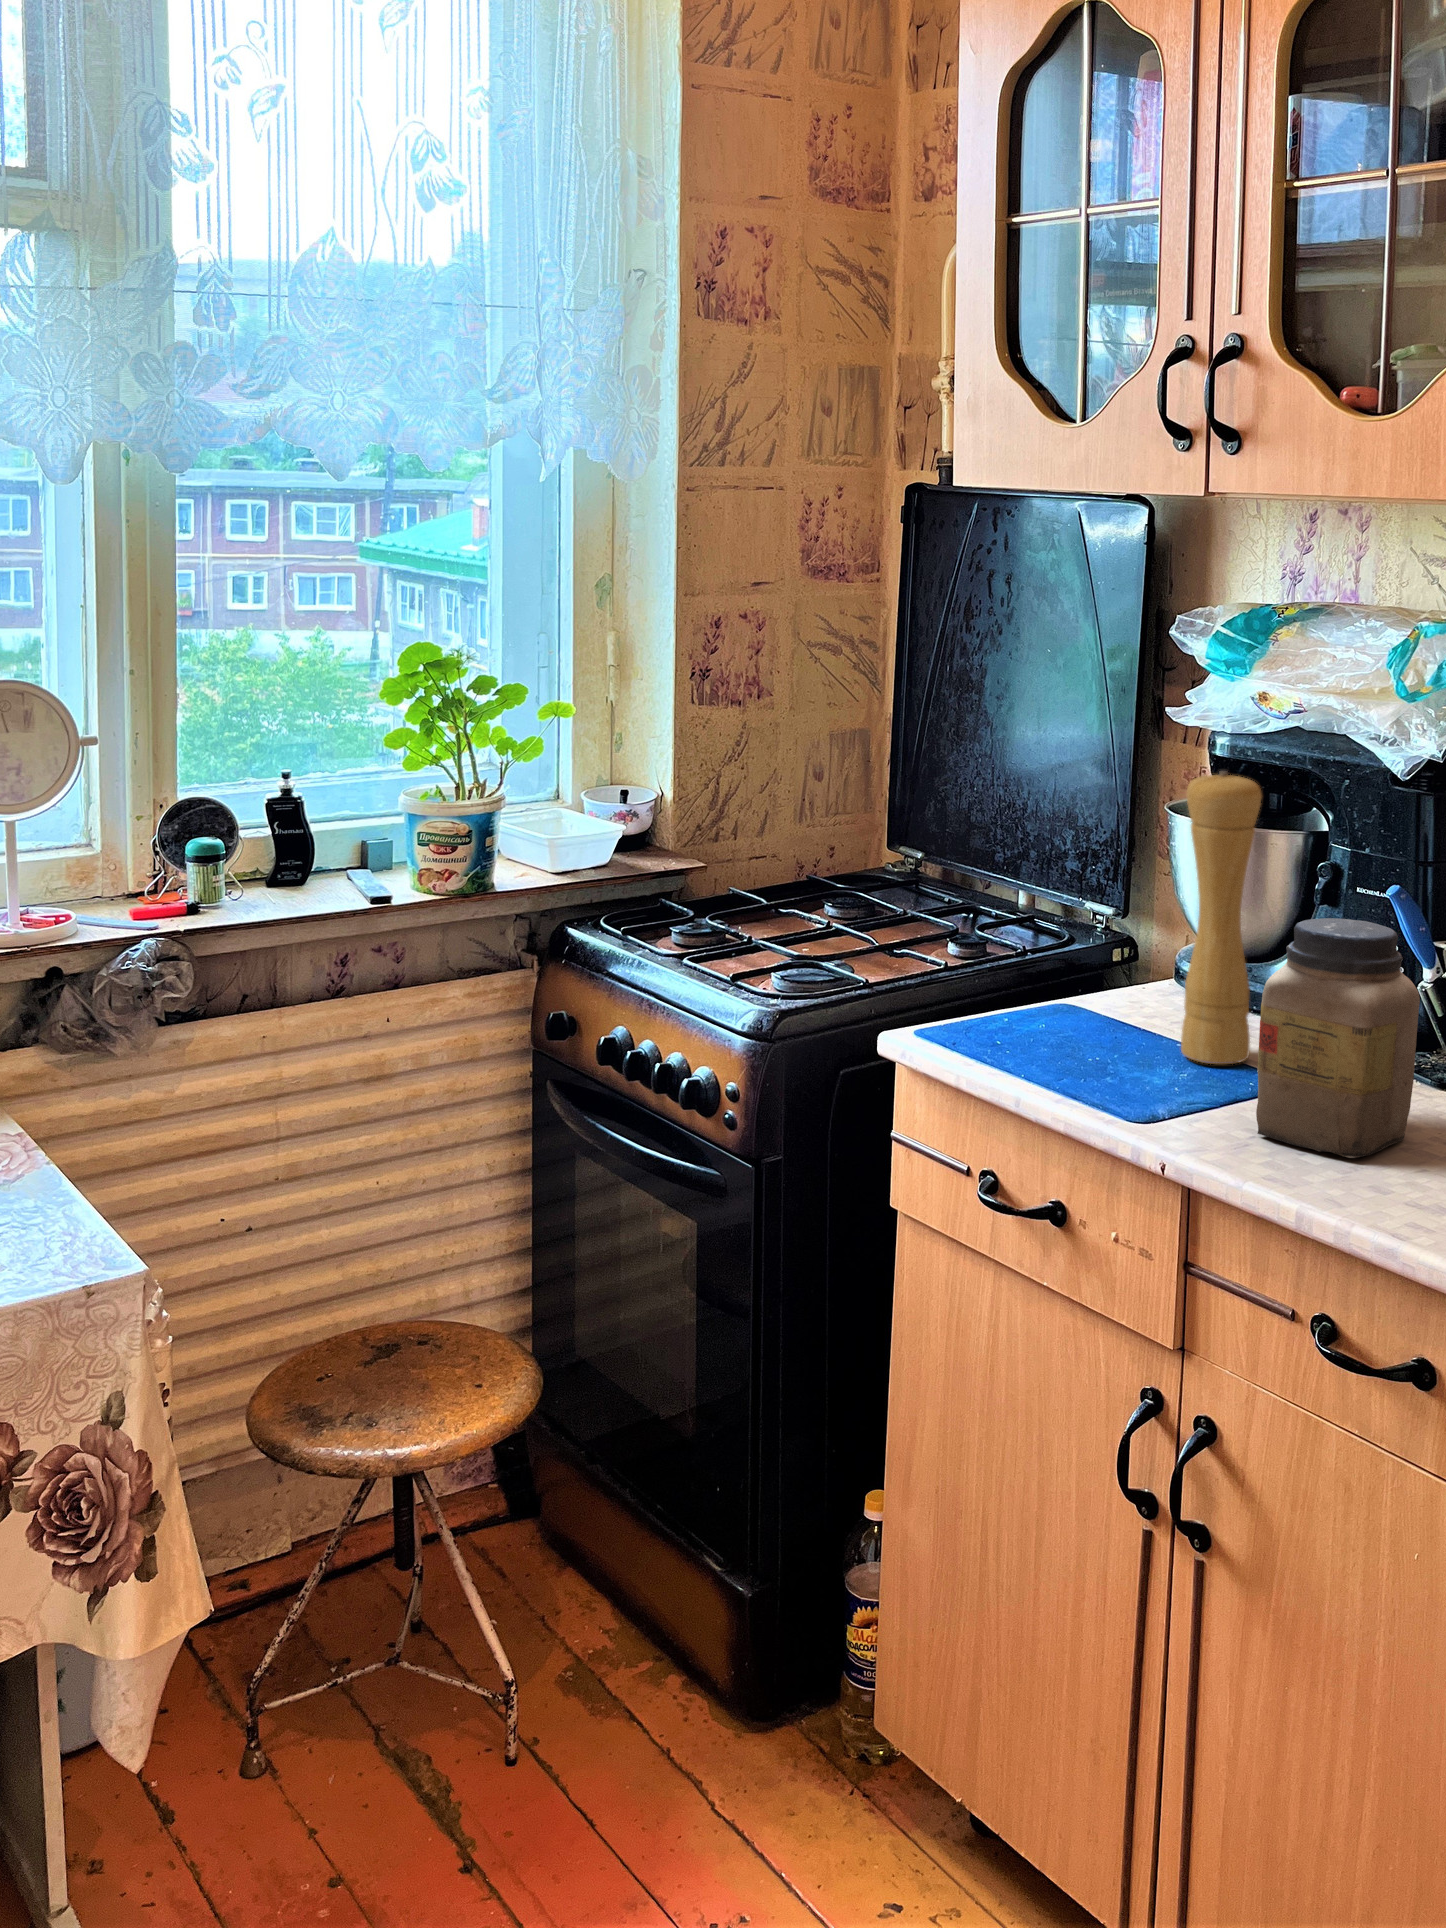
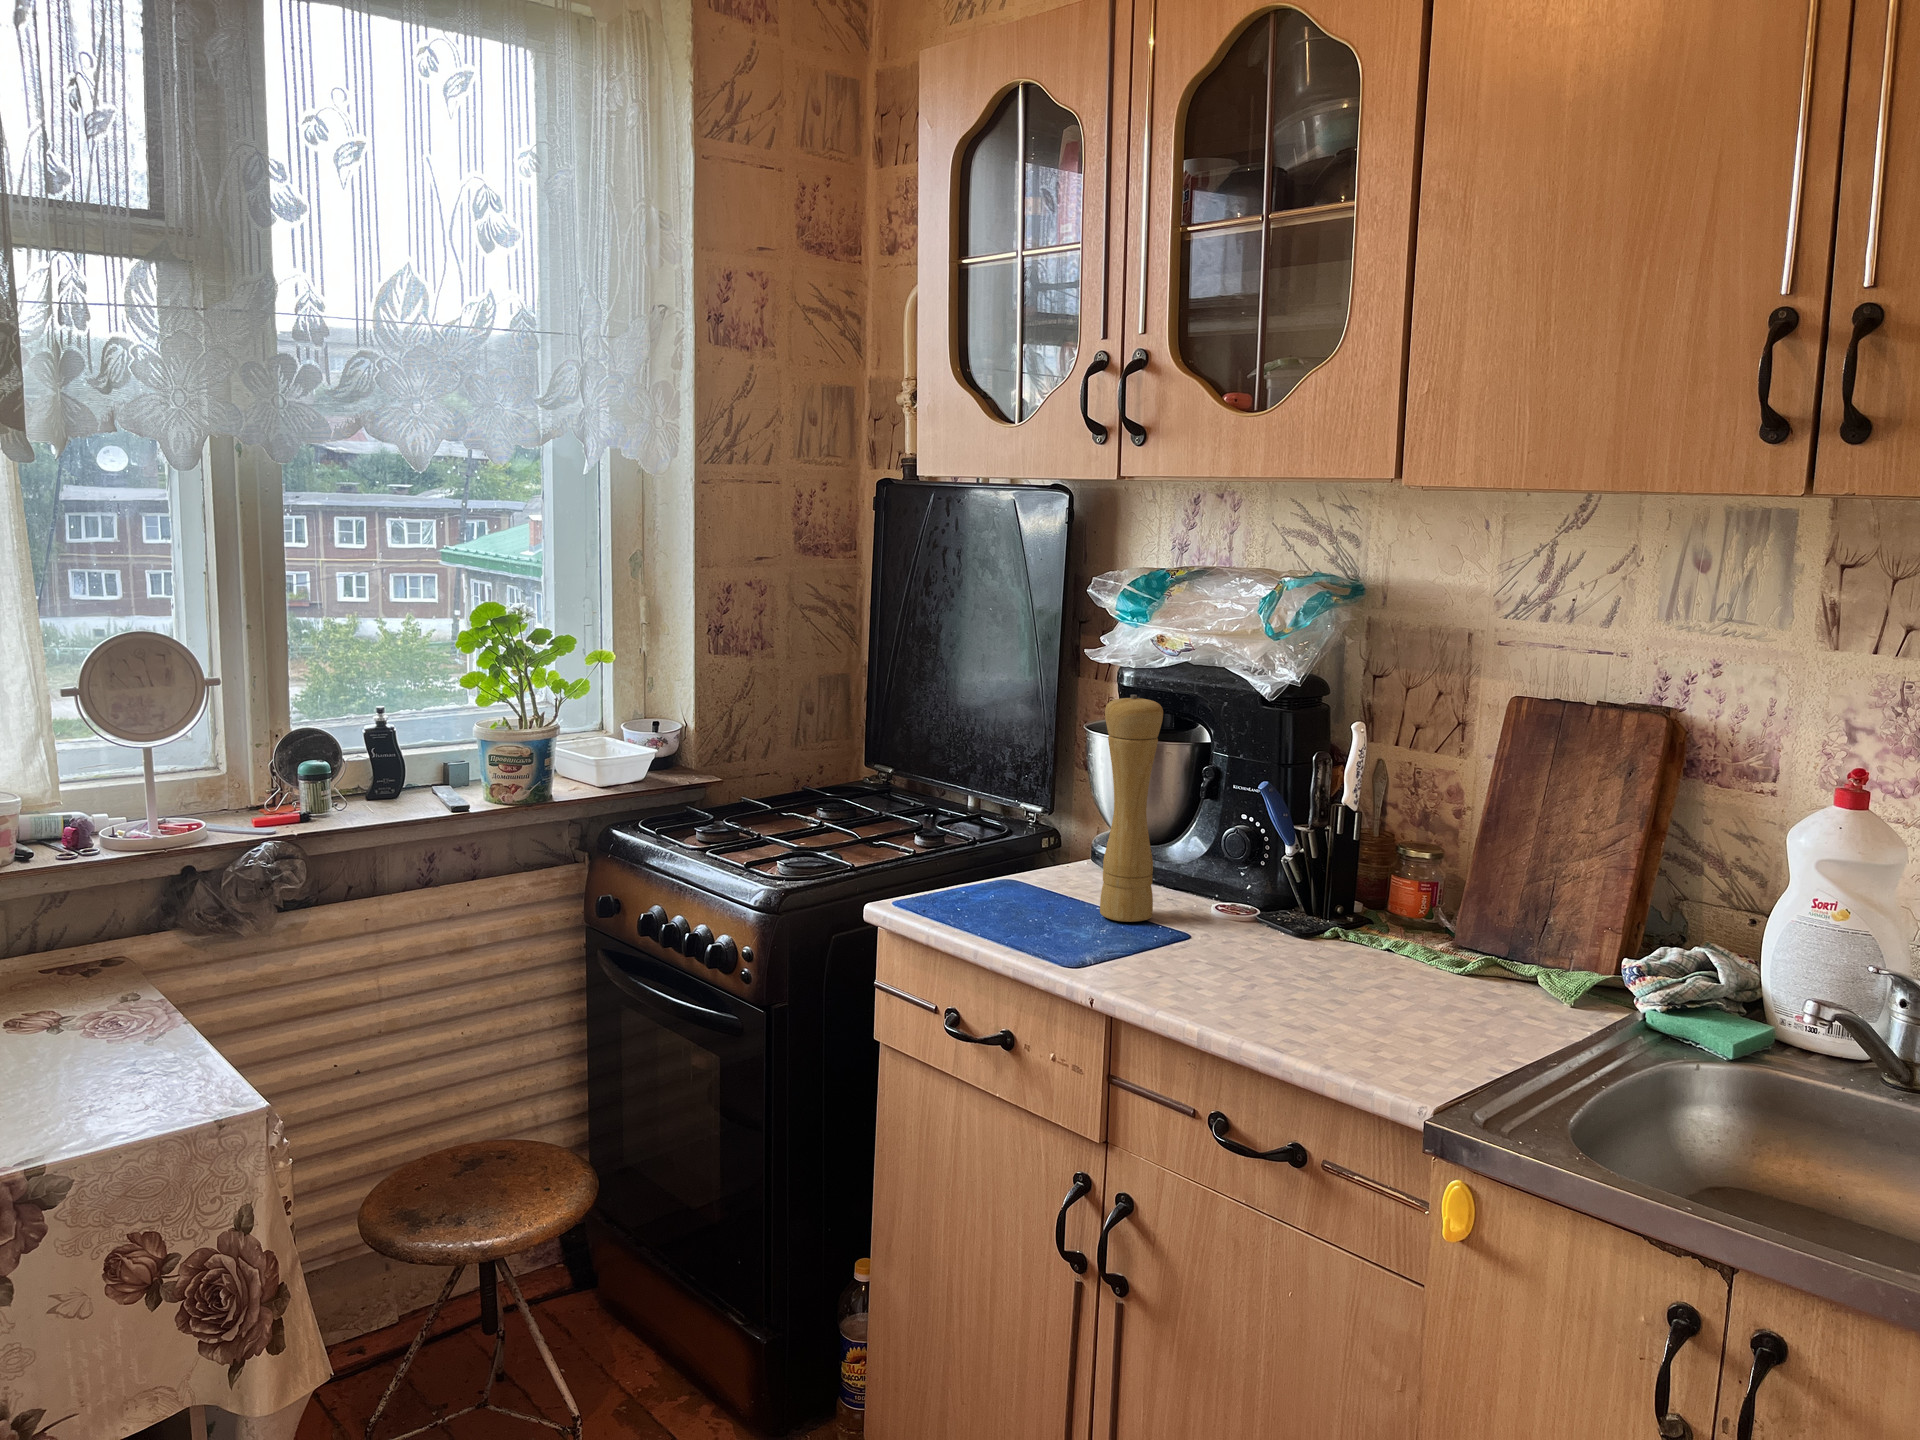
jar: present [1256,918,1420,1158] -> none [1164,806,1289,990]

